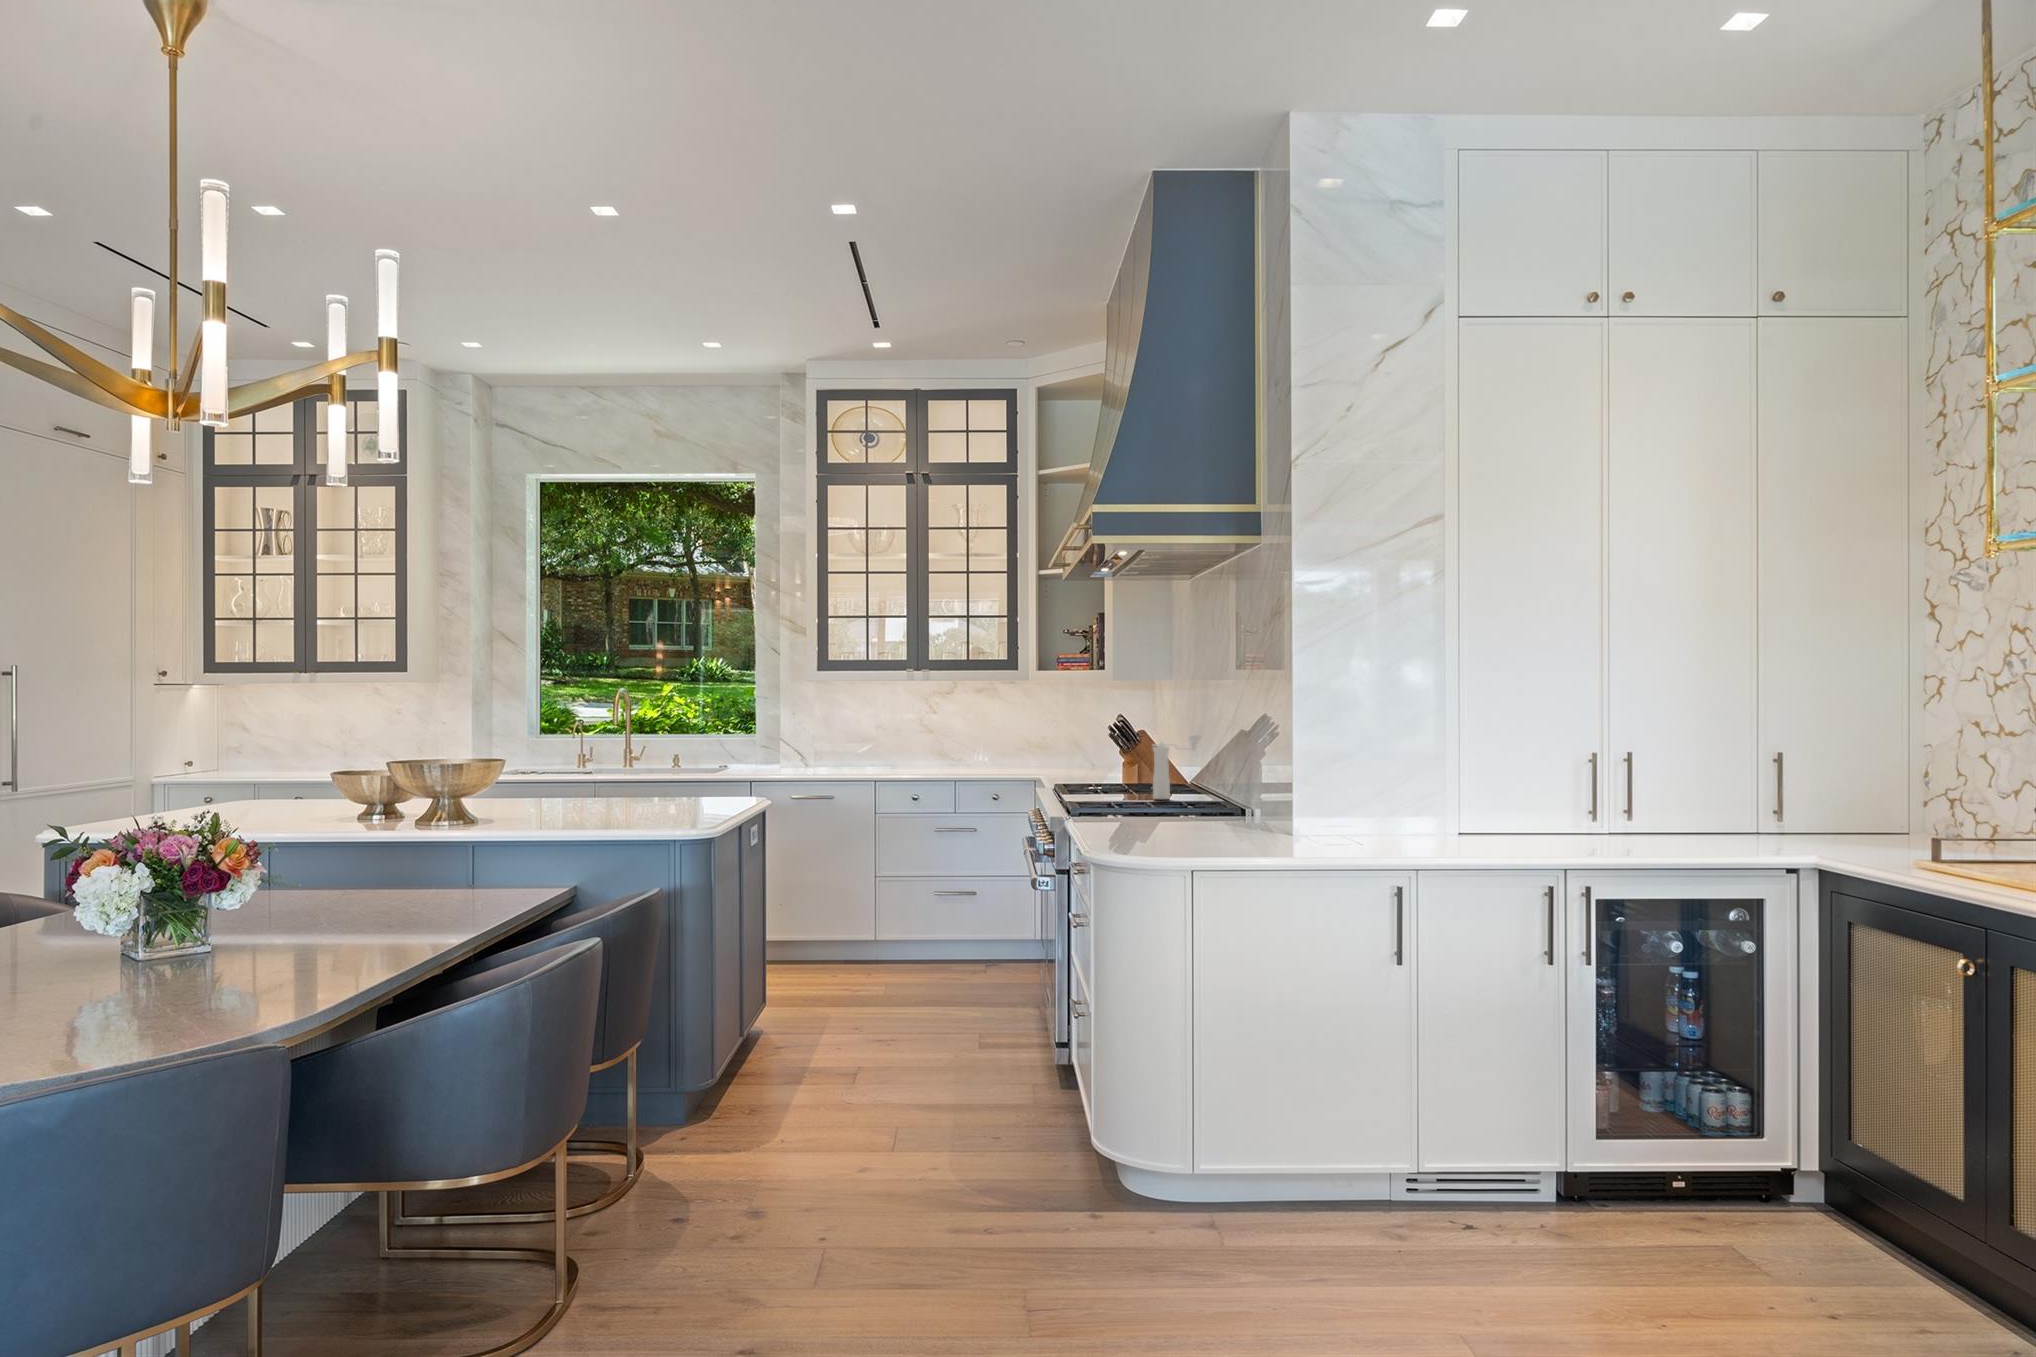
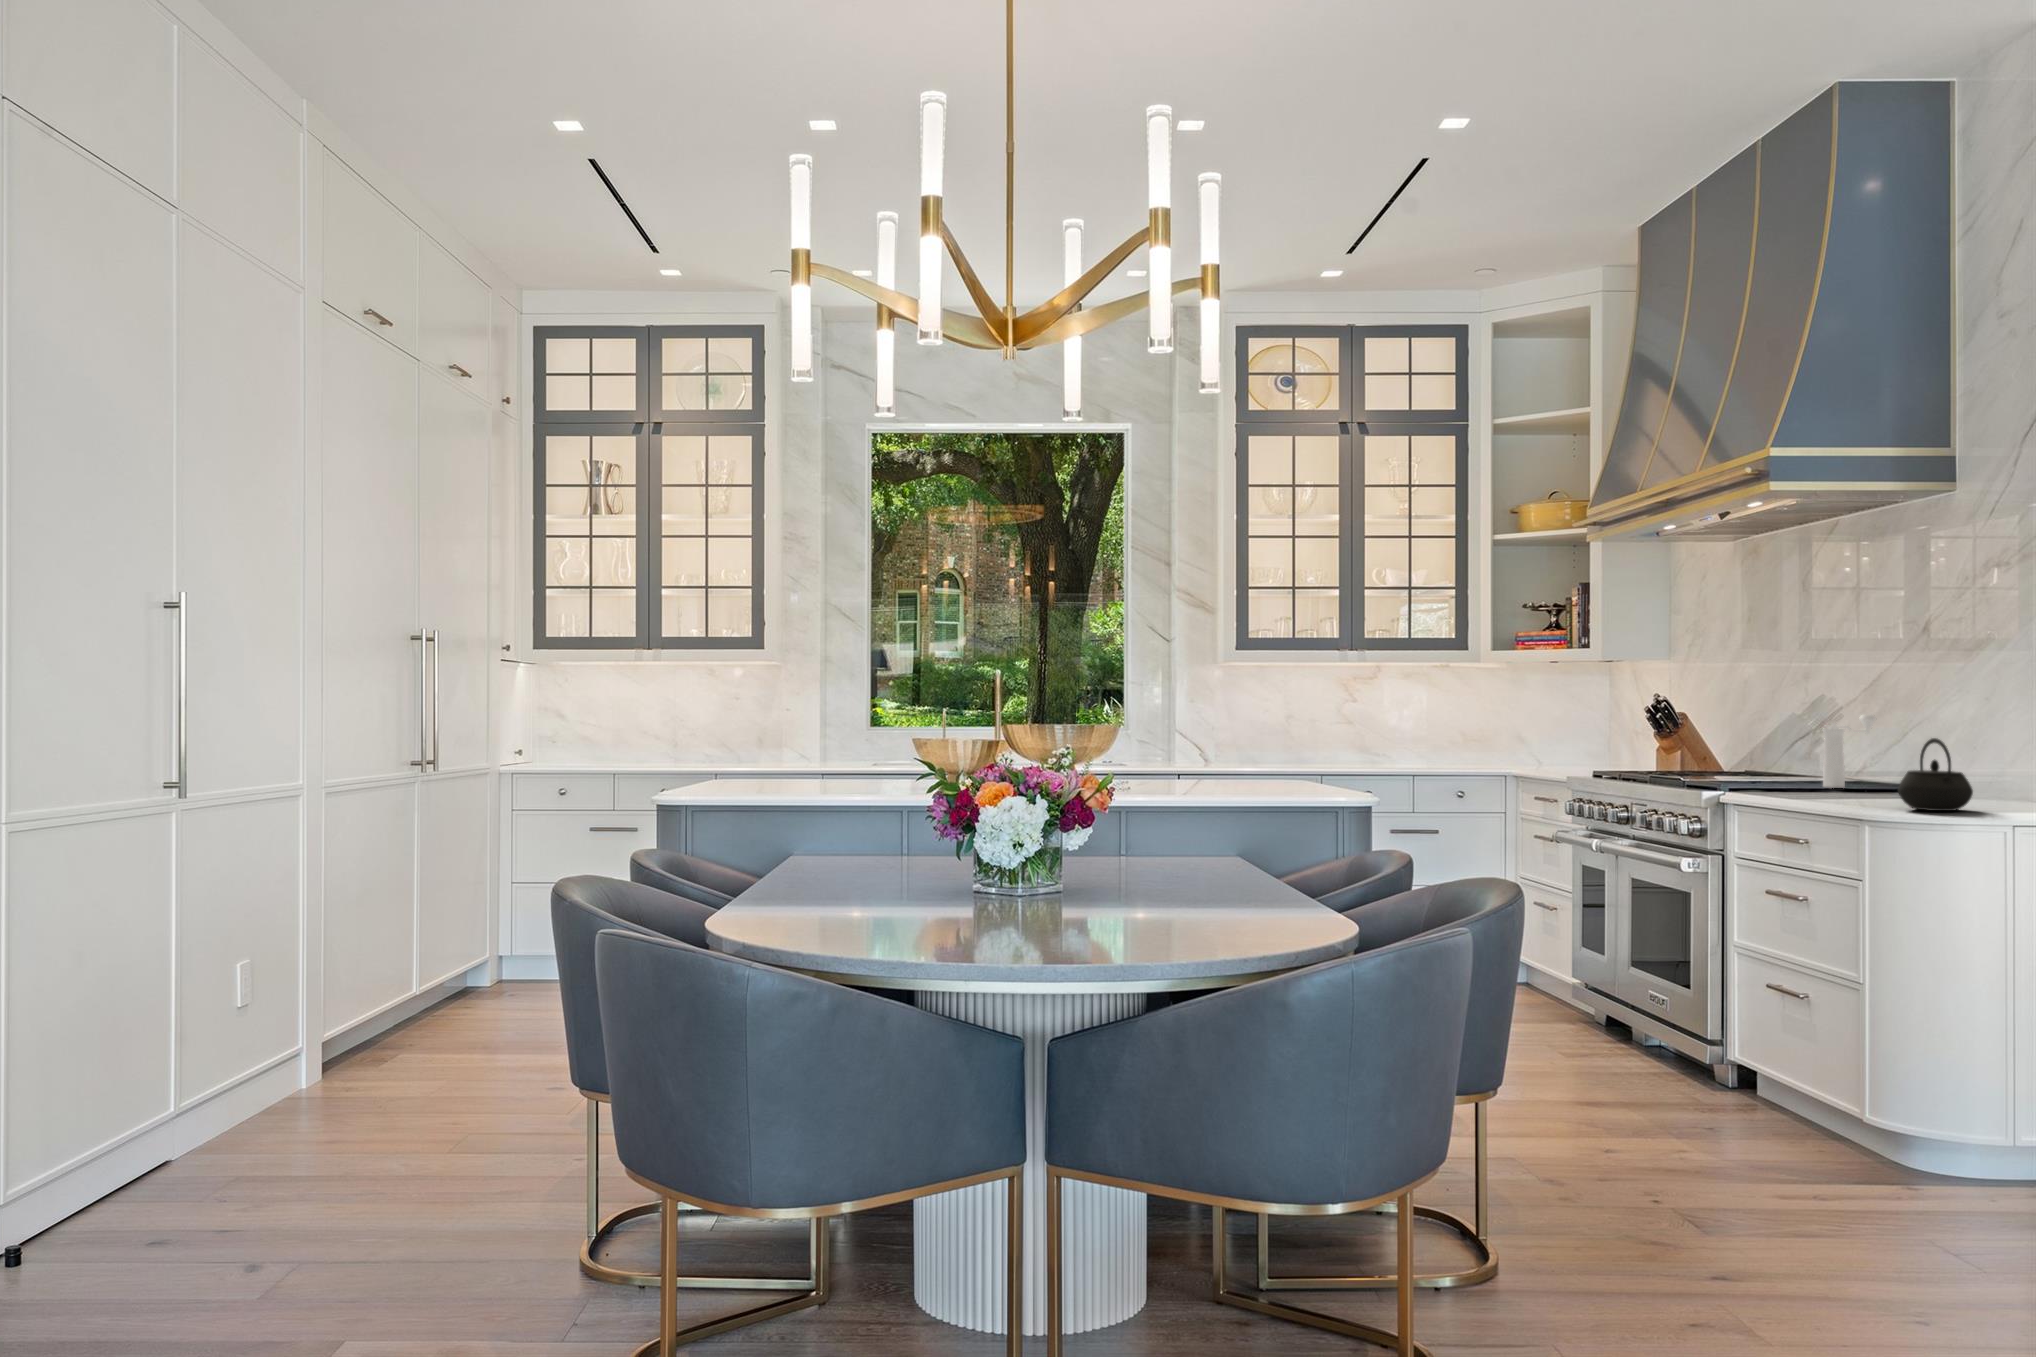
kettle: none [1100,761,1157,827] -> present [1898,738,1973,811]

